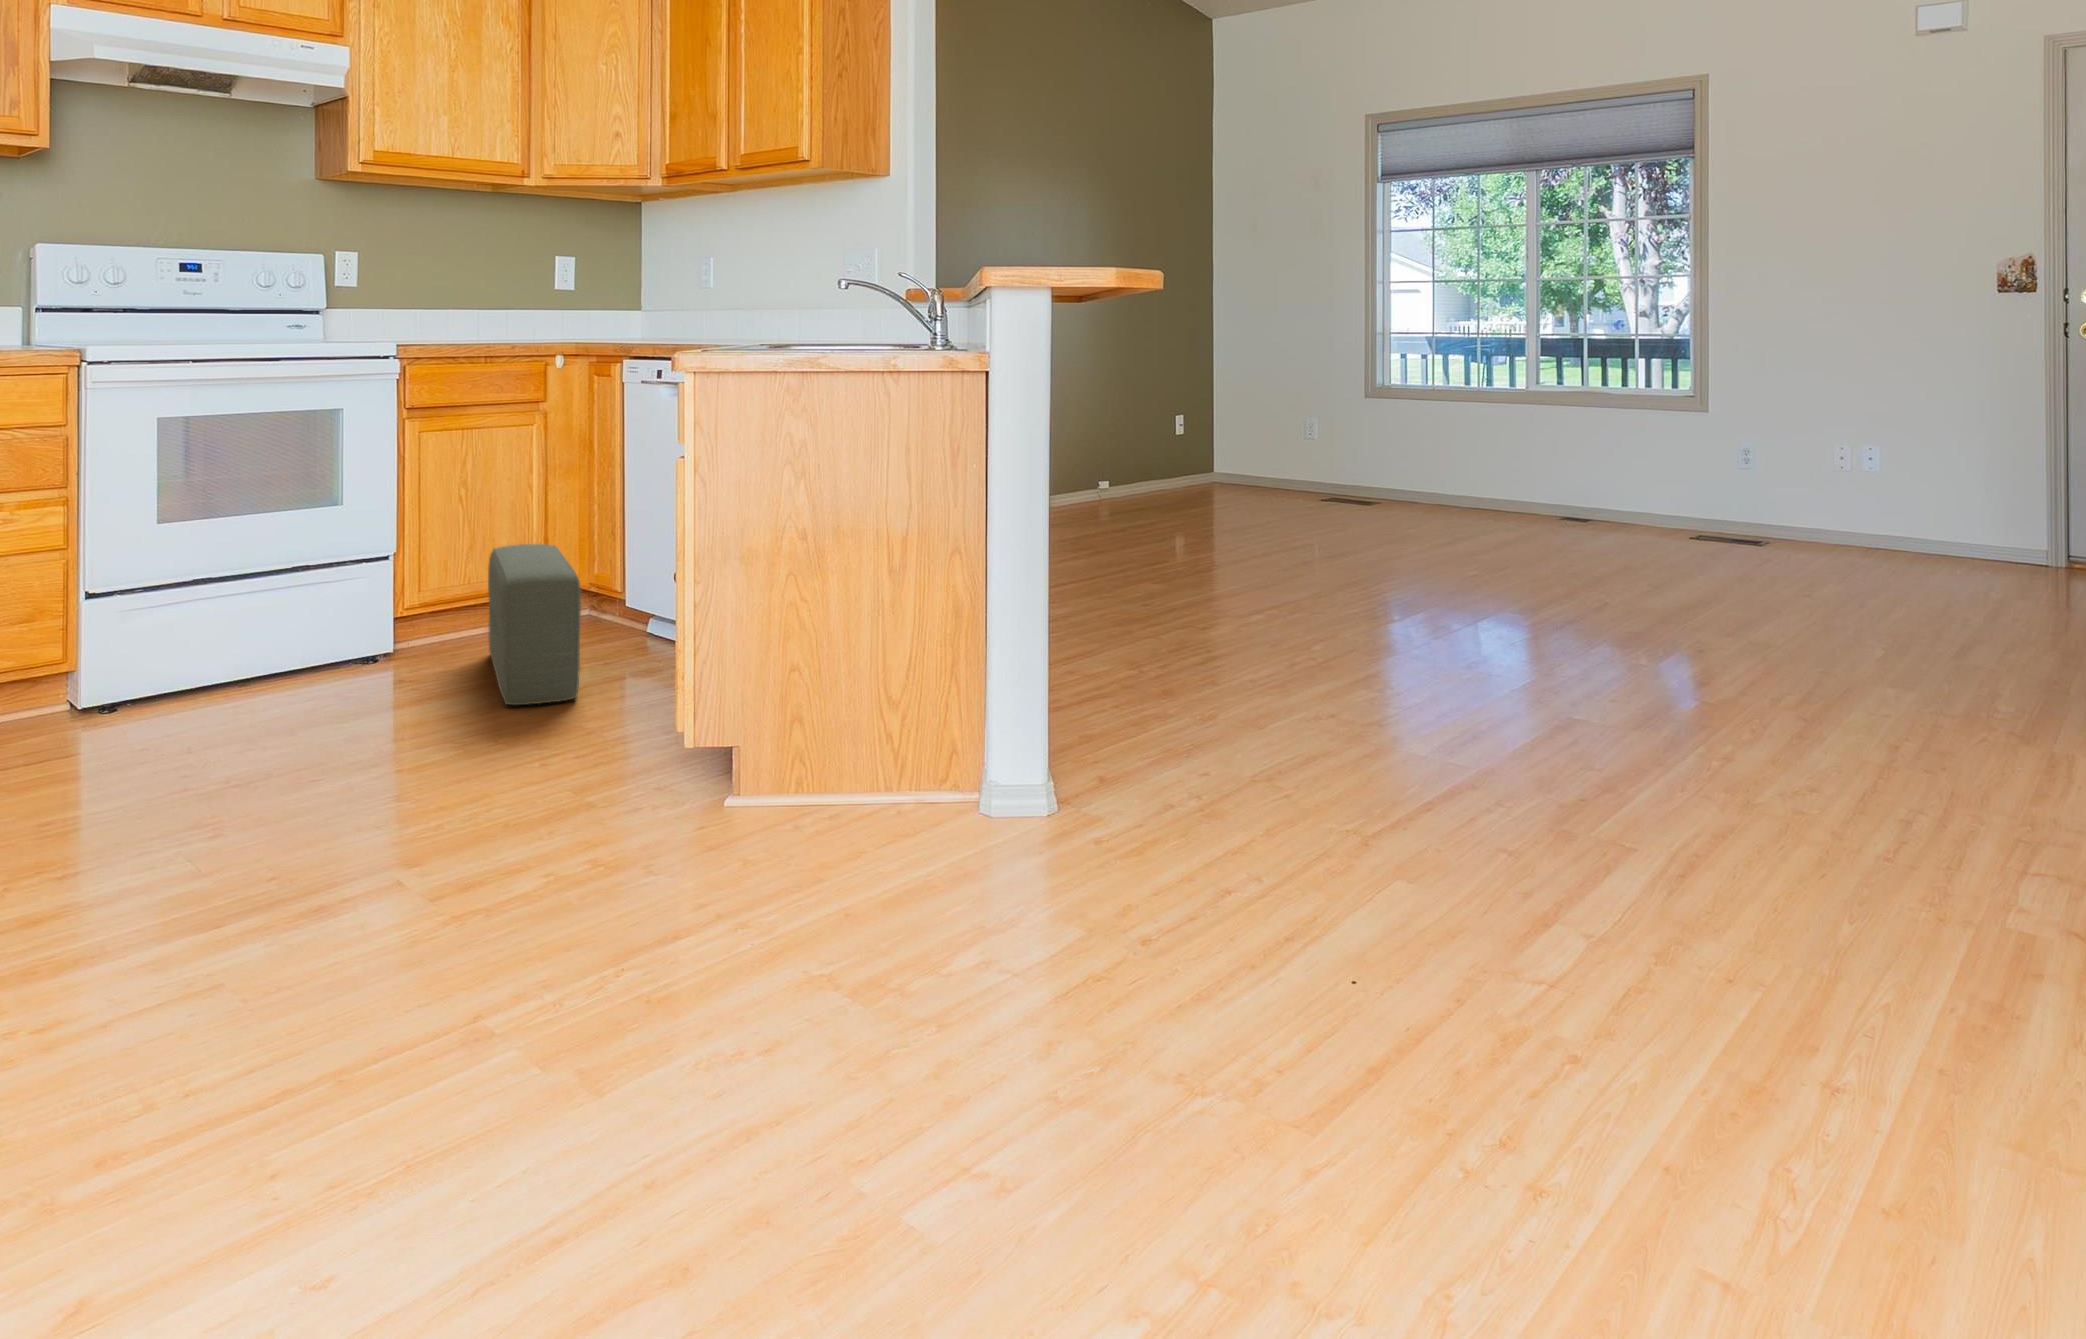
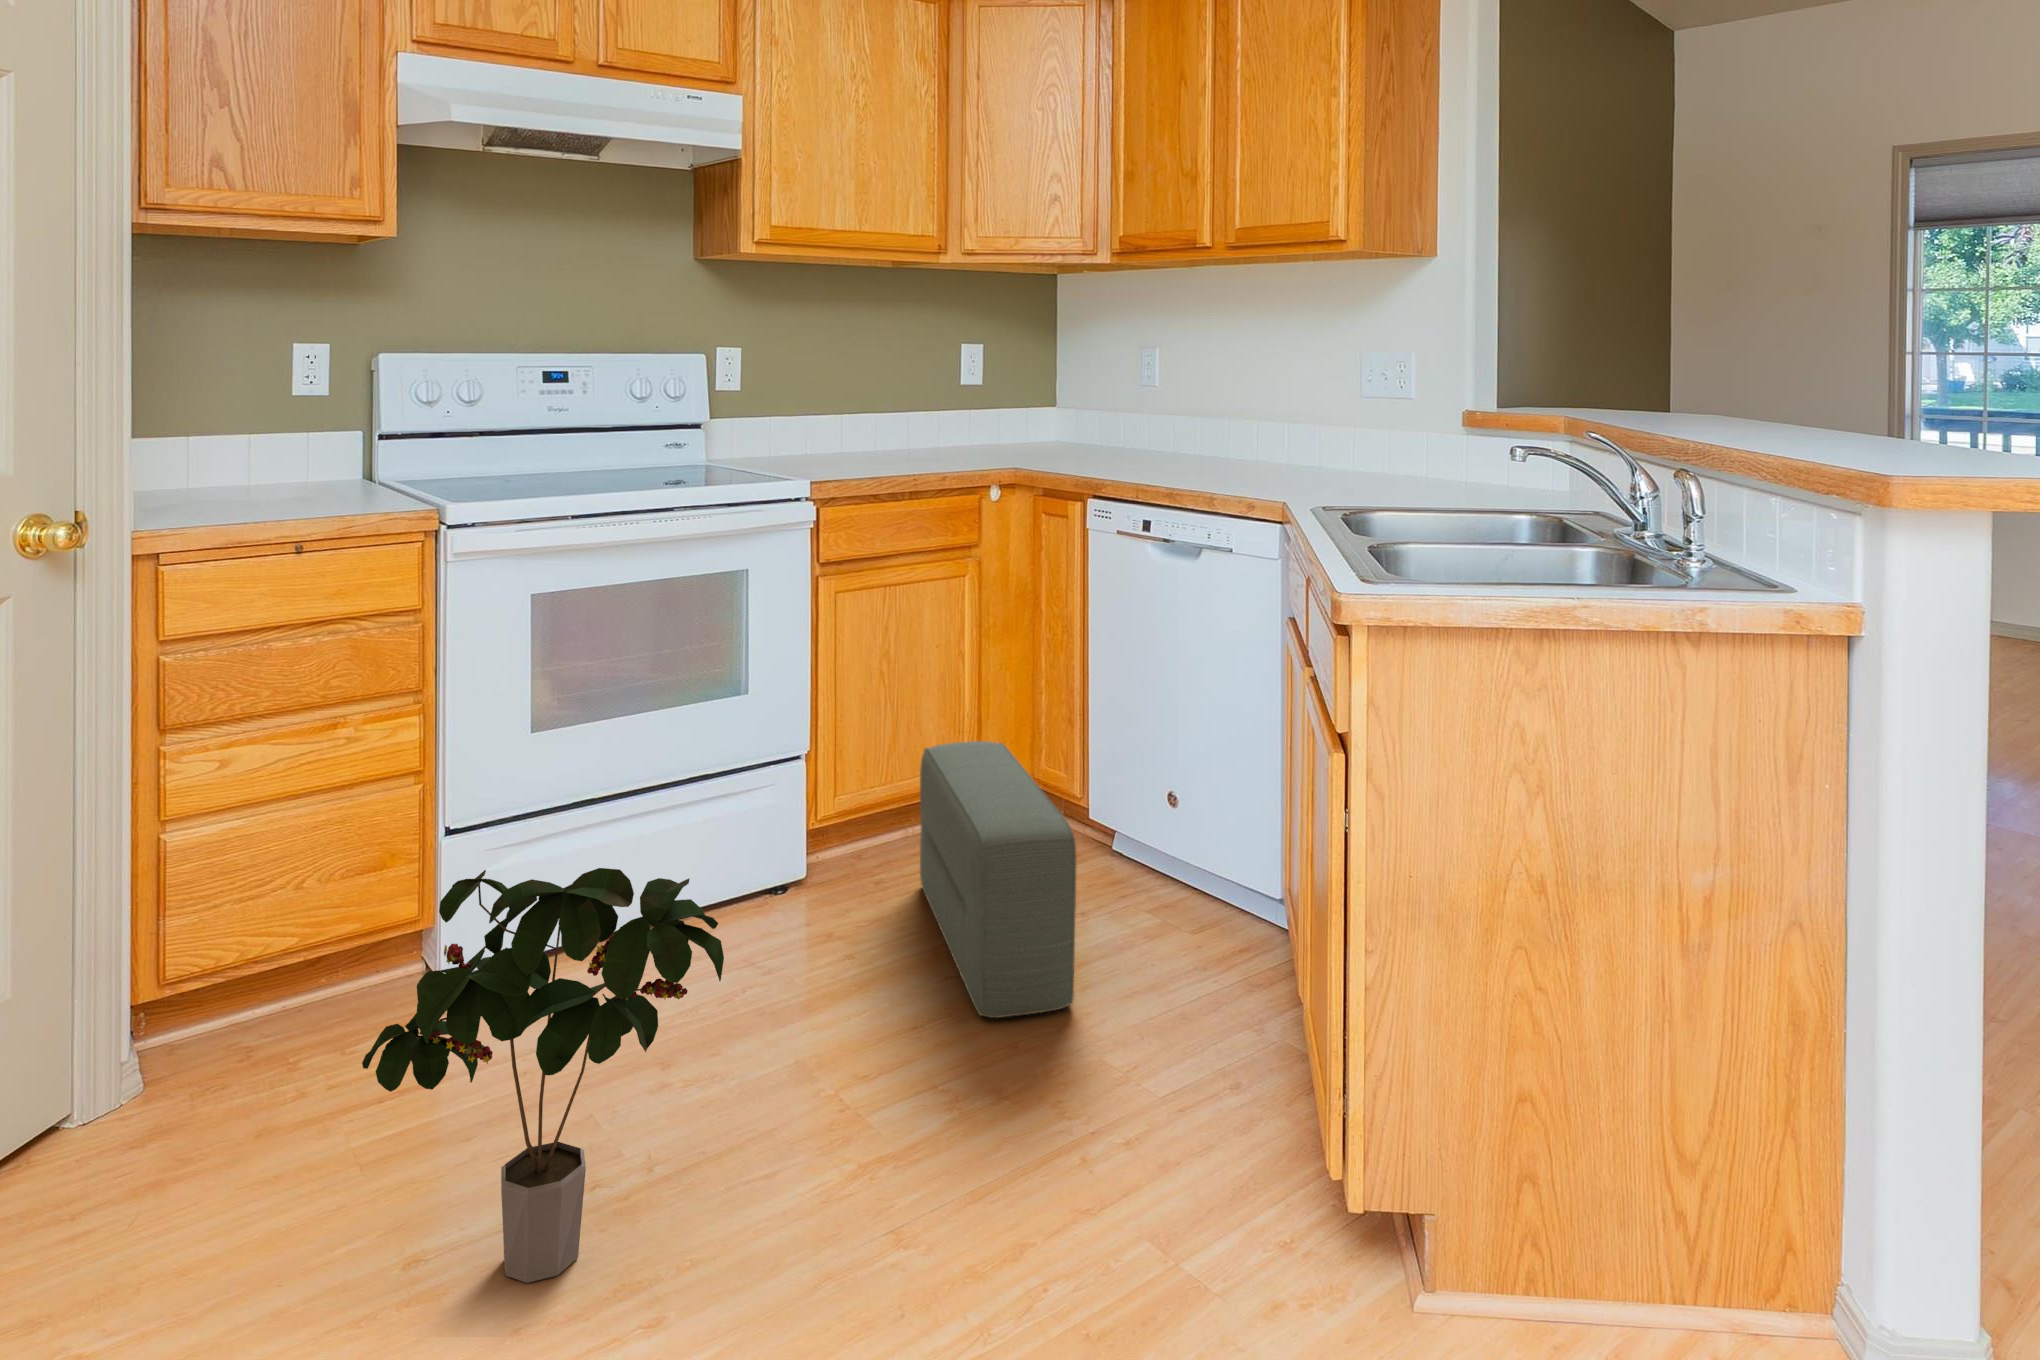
potted plant: none [26,552,285,812] -> present [362,868,724,1283]

